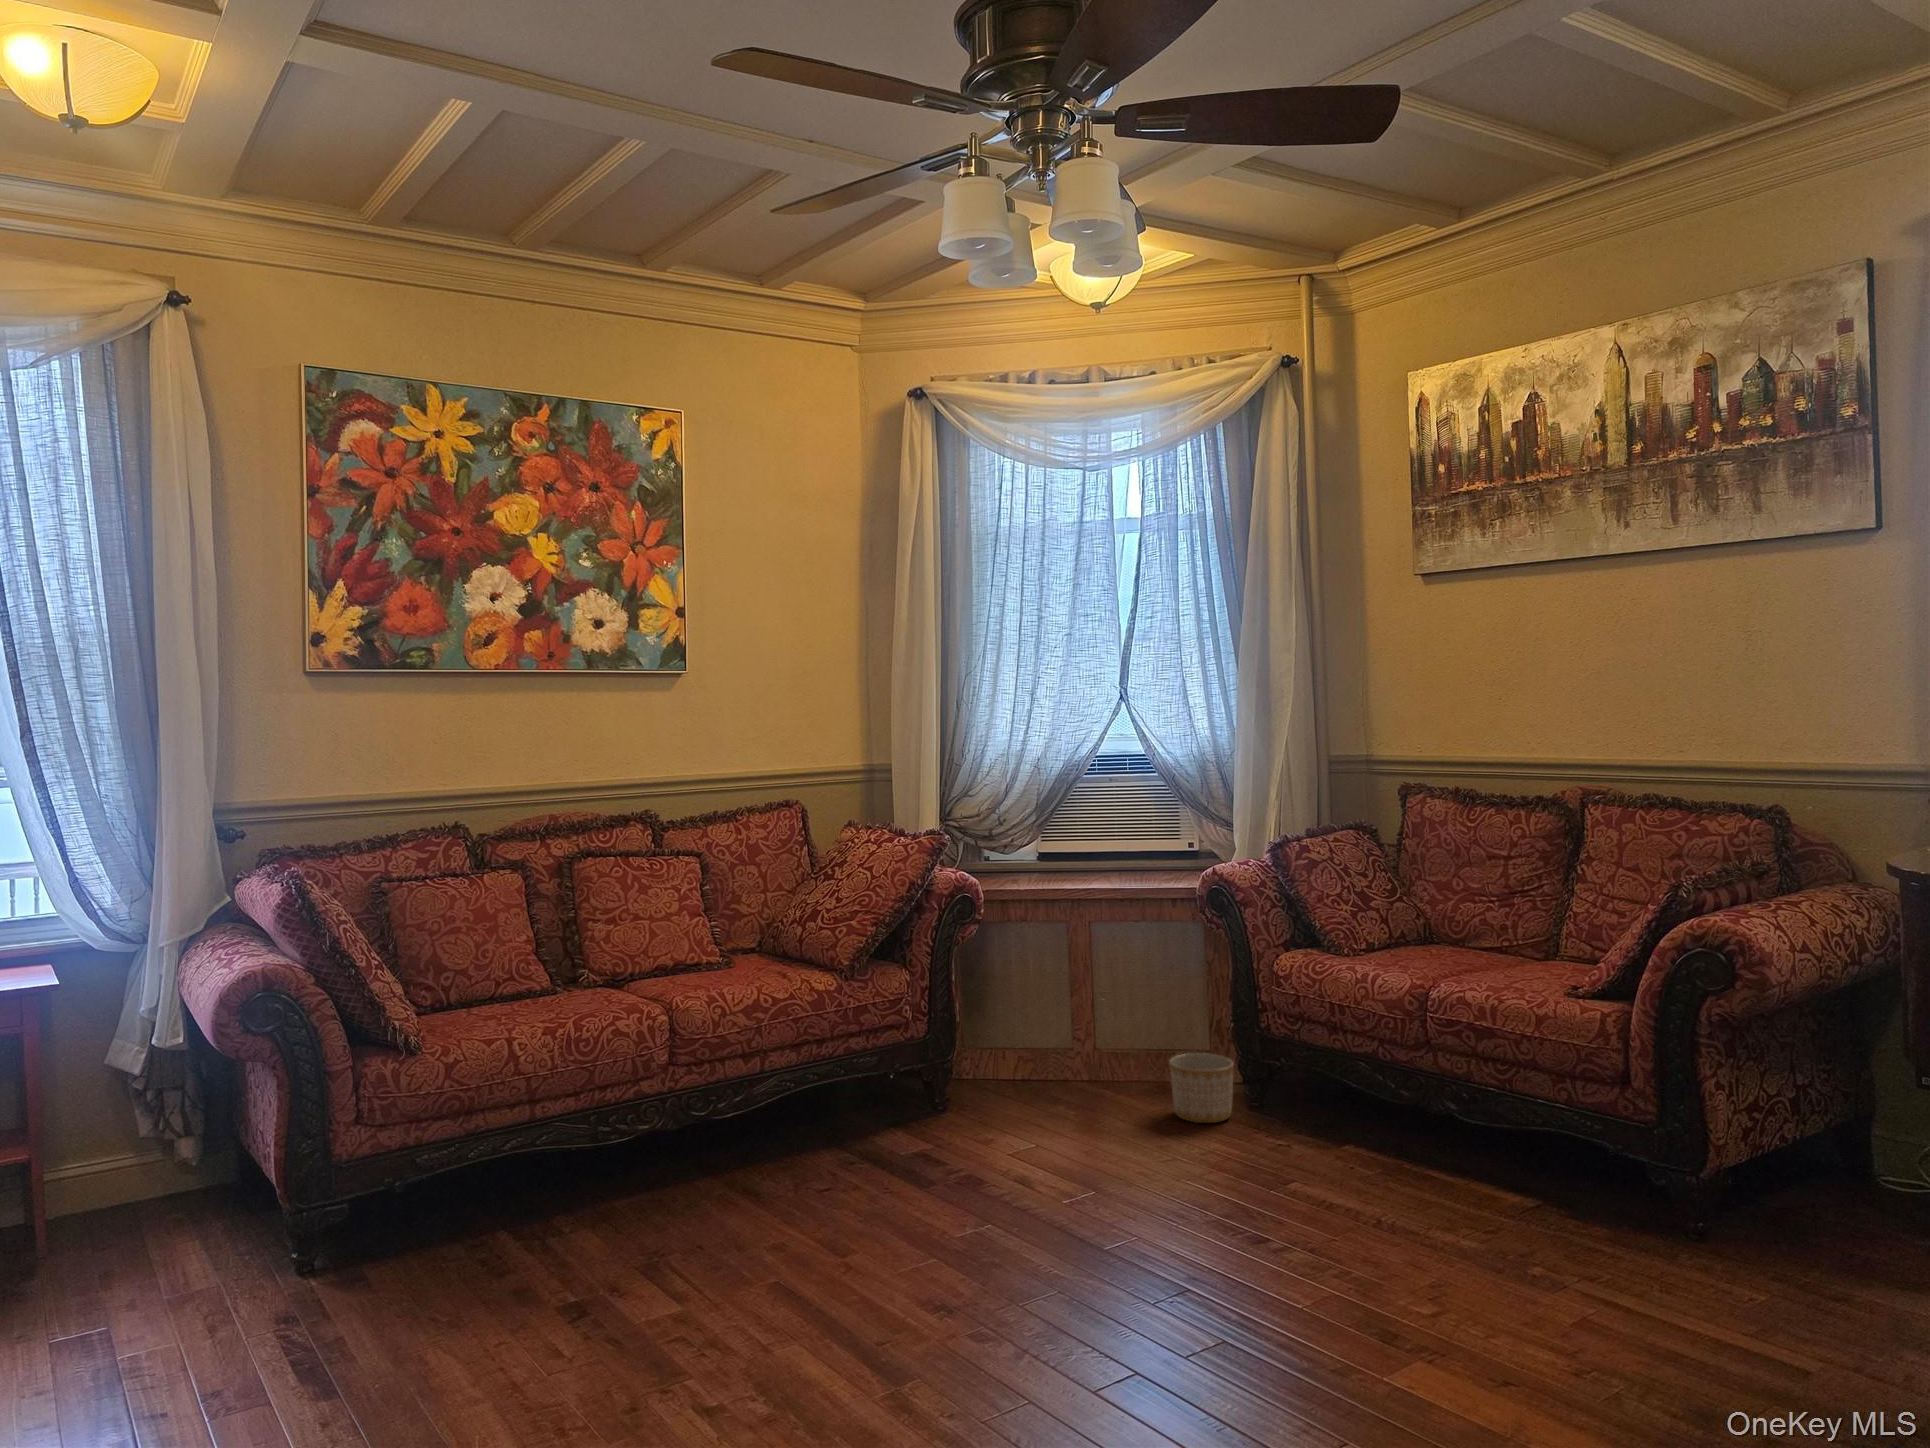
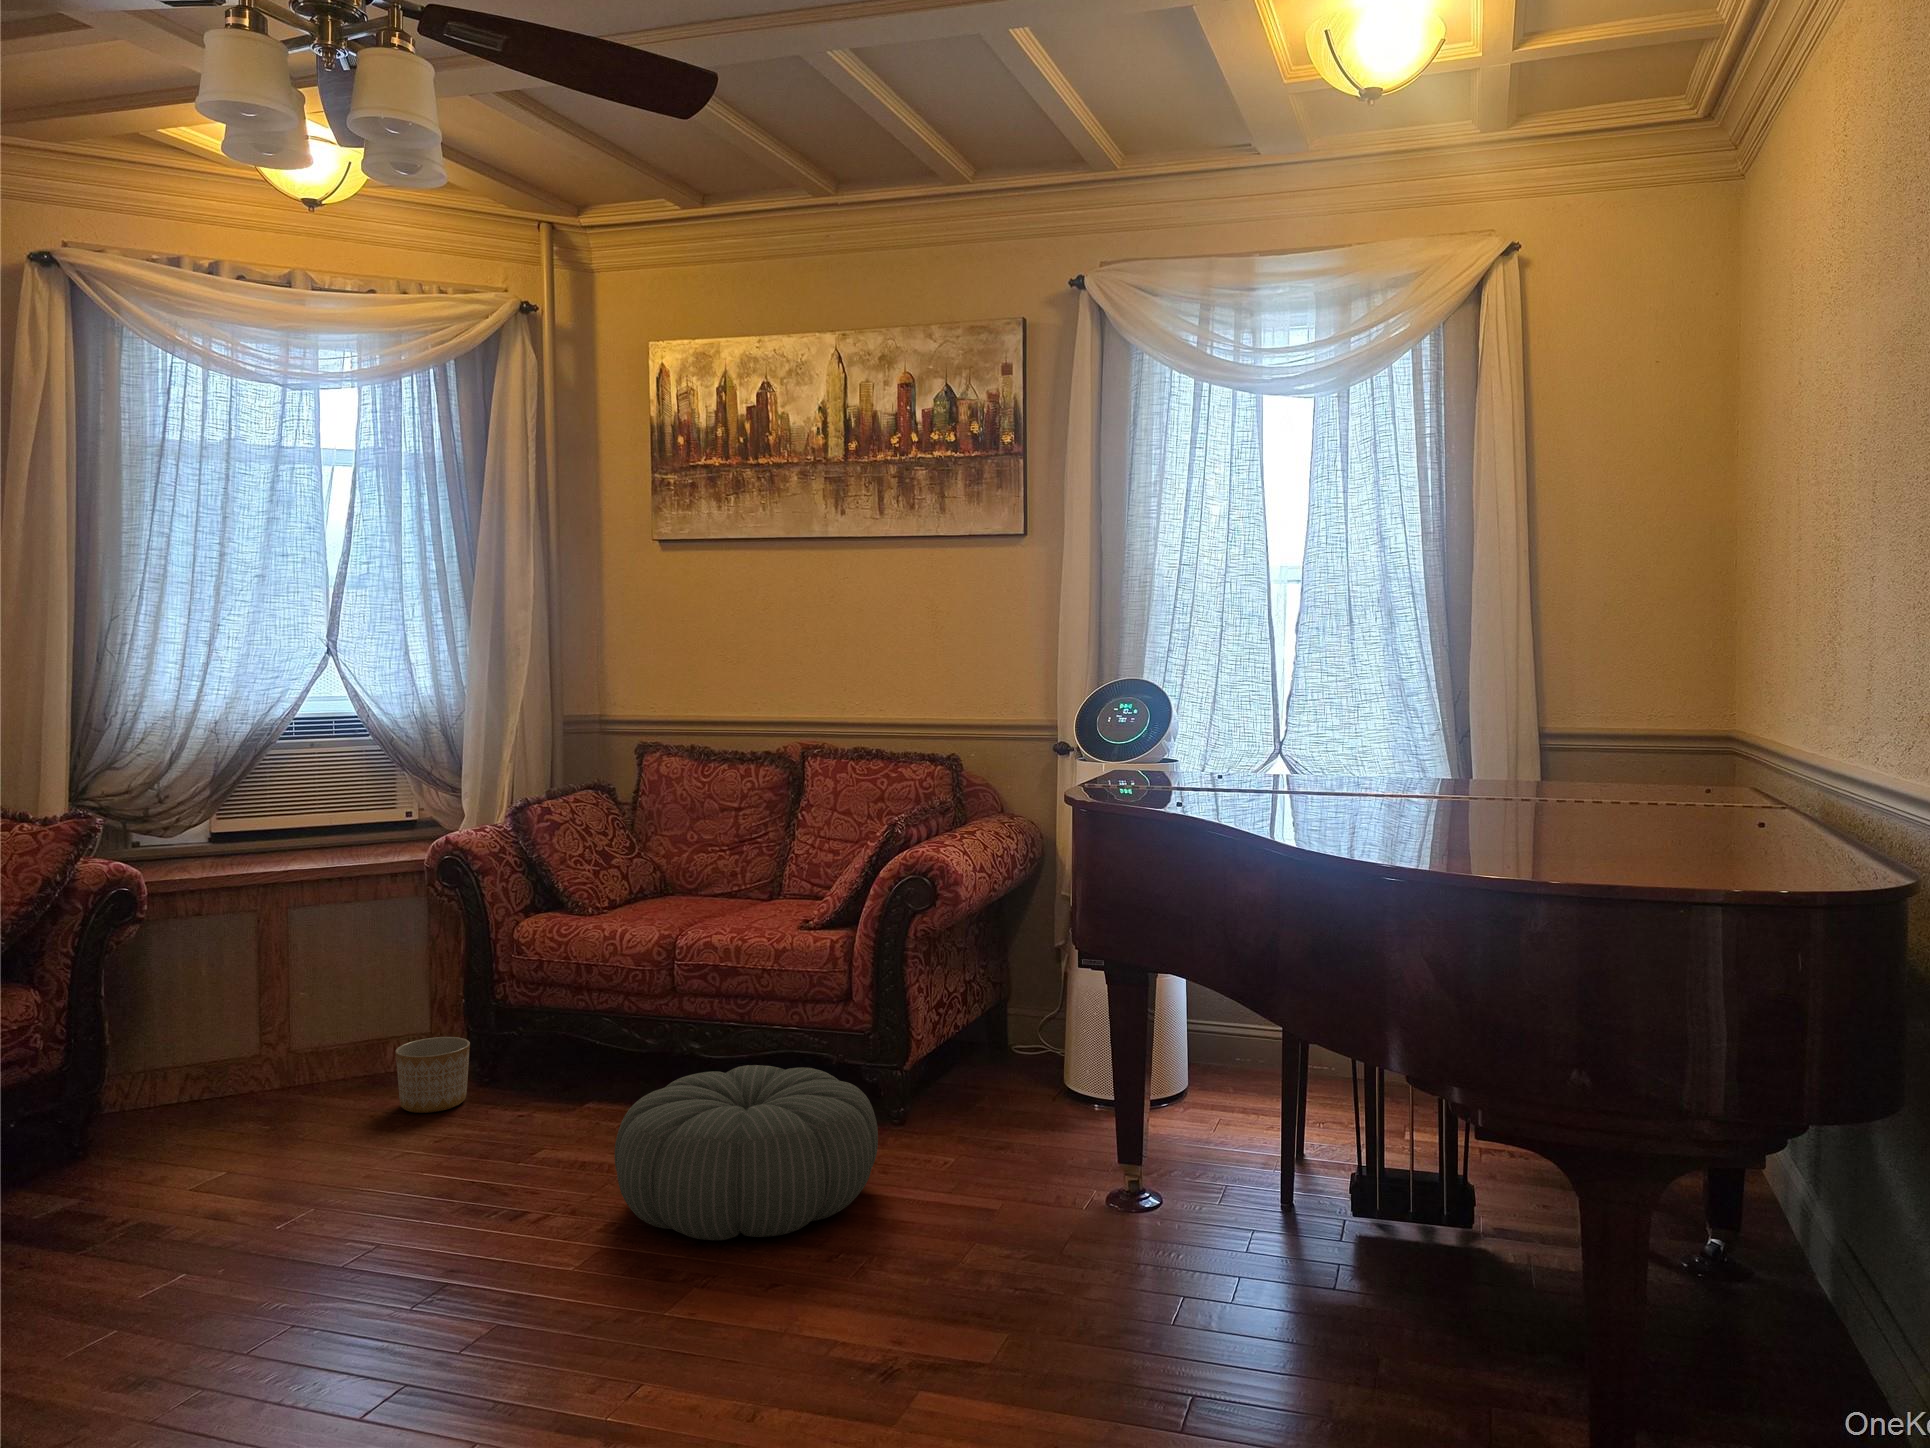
pouf: none [1340,1136,1645,1334] -> present [615,1065,878,1240]

